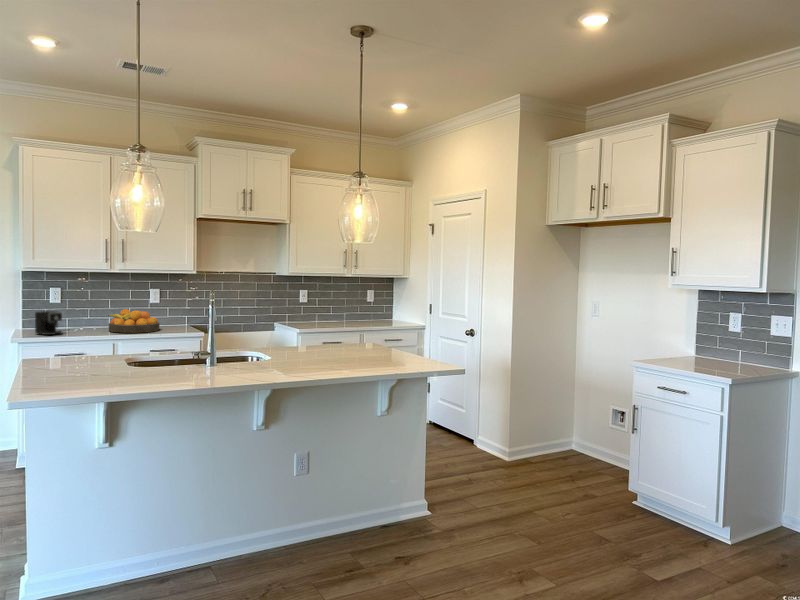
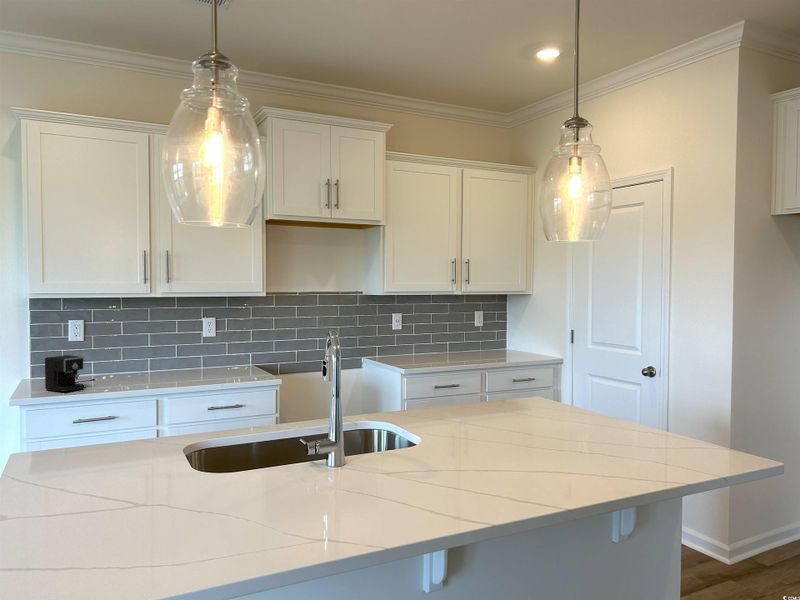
fruit bowl: present [108,309,160,333] -> none [148,349,219,384]

